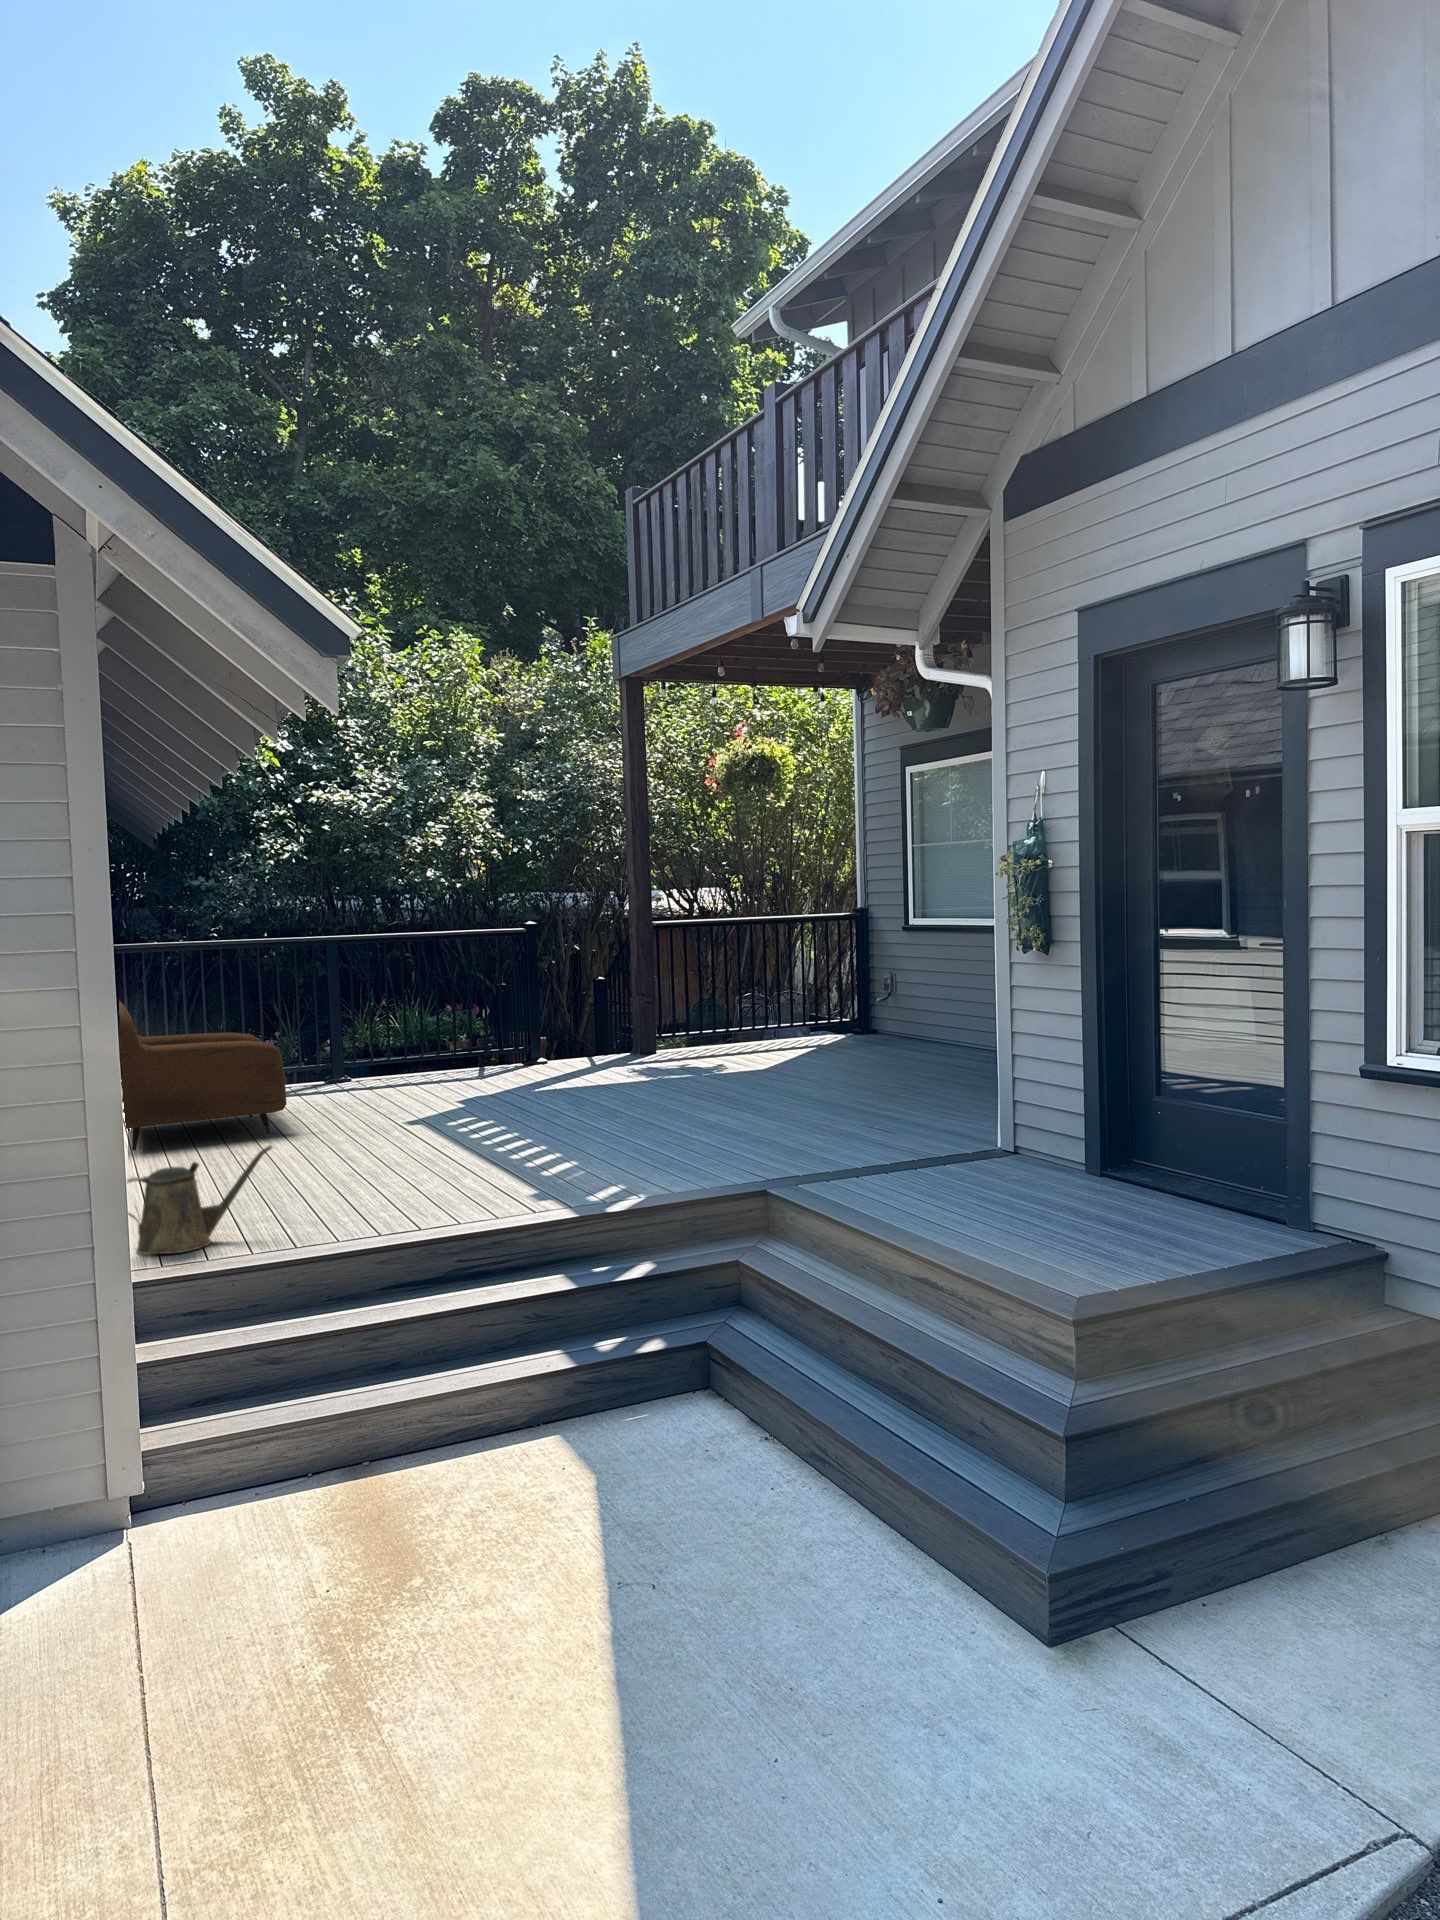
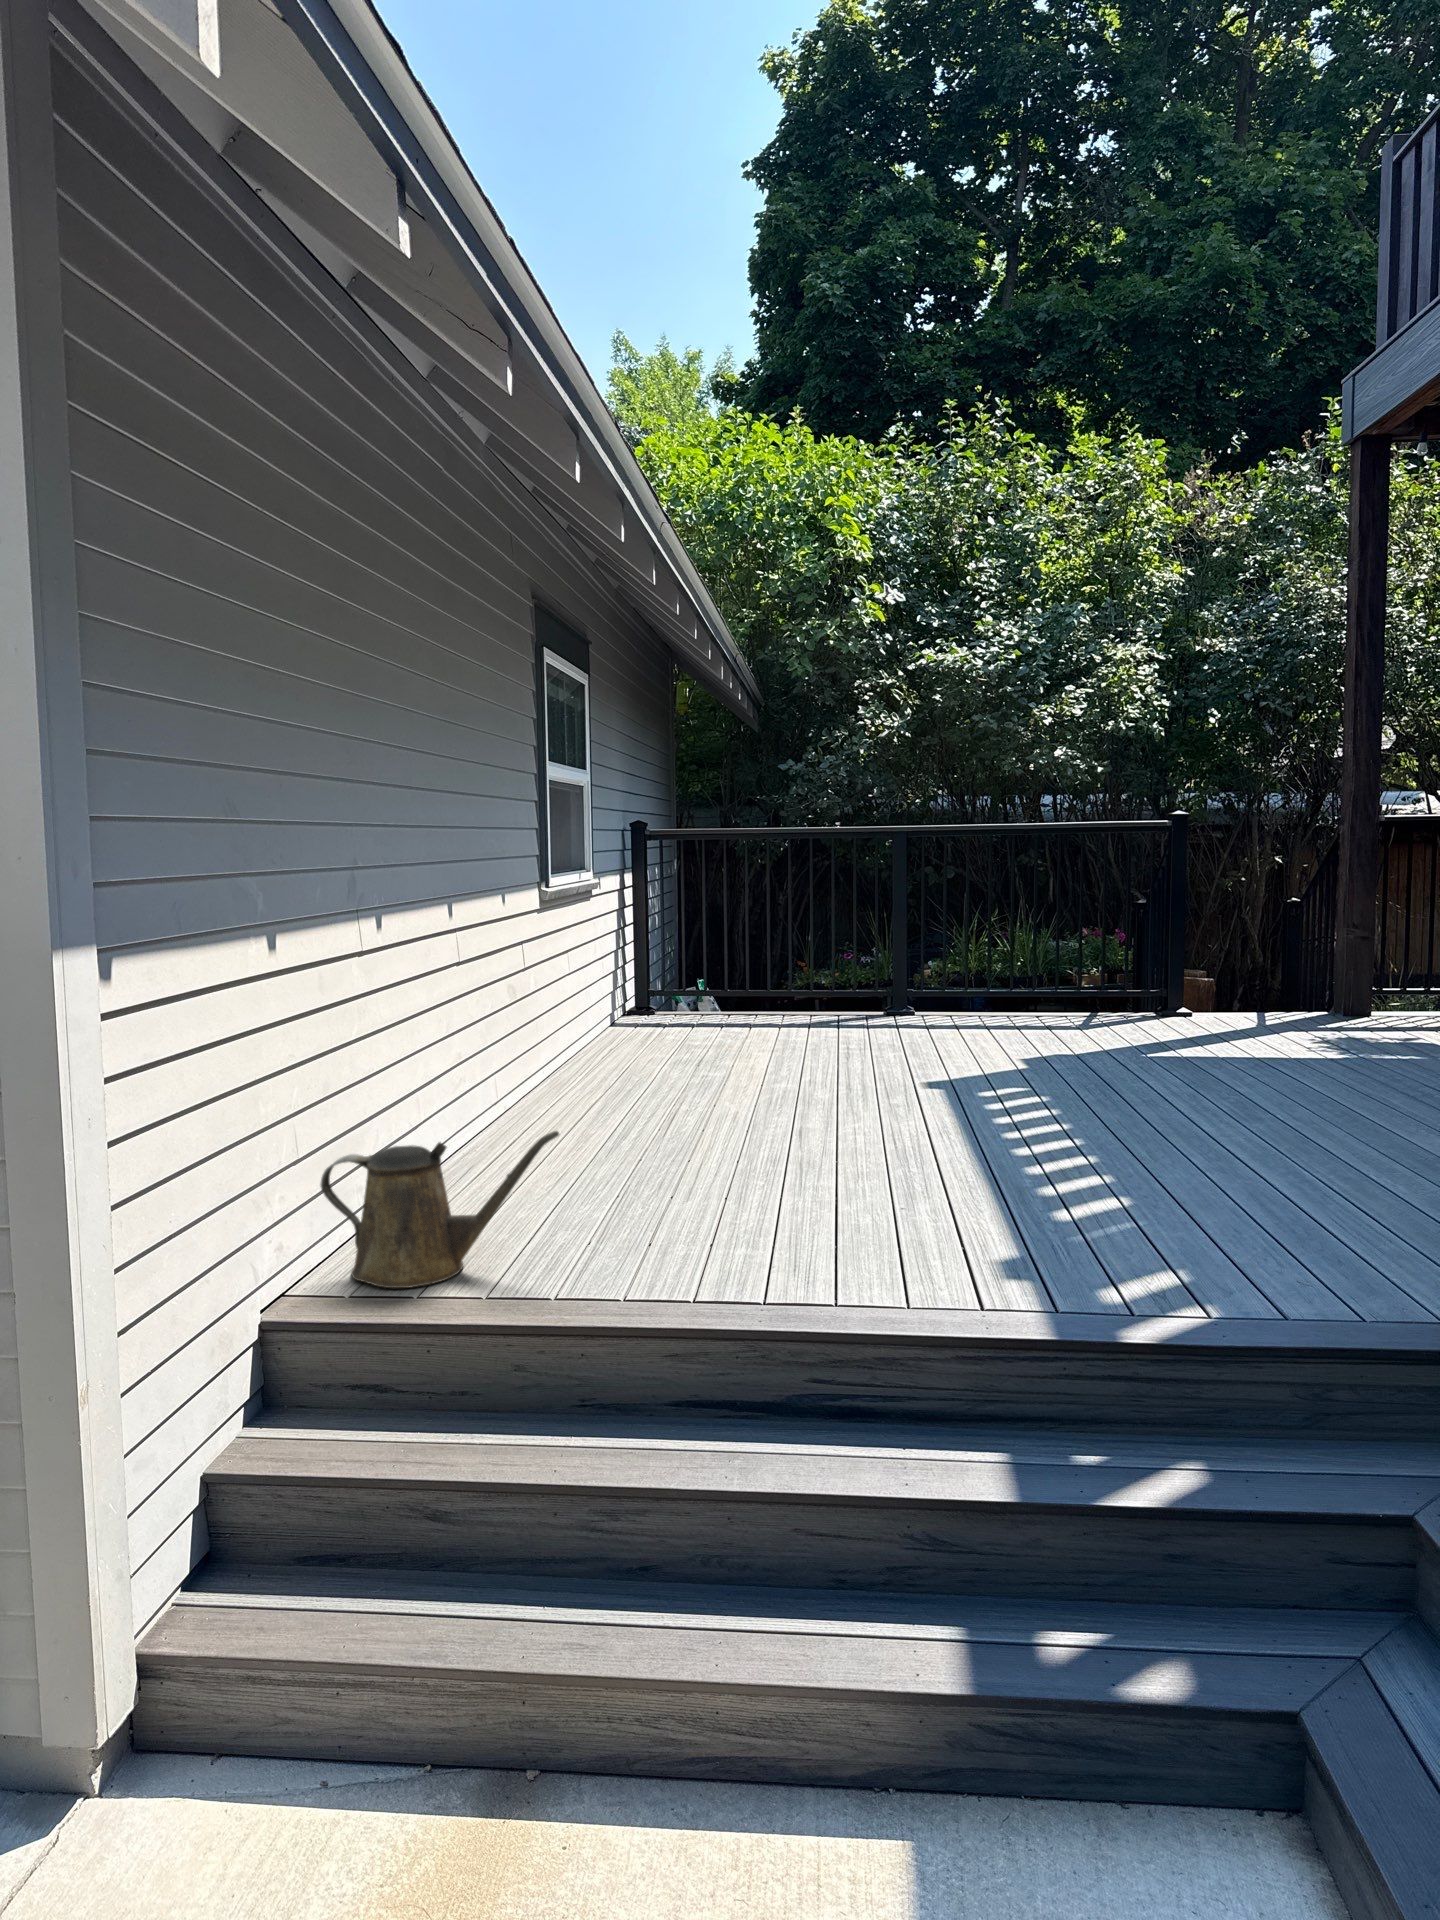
armchair: present [119,1001,286,1150] -> none [548,884,778,1080]

